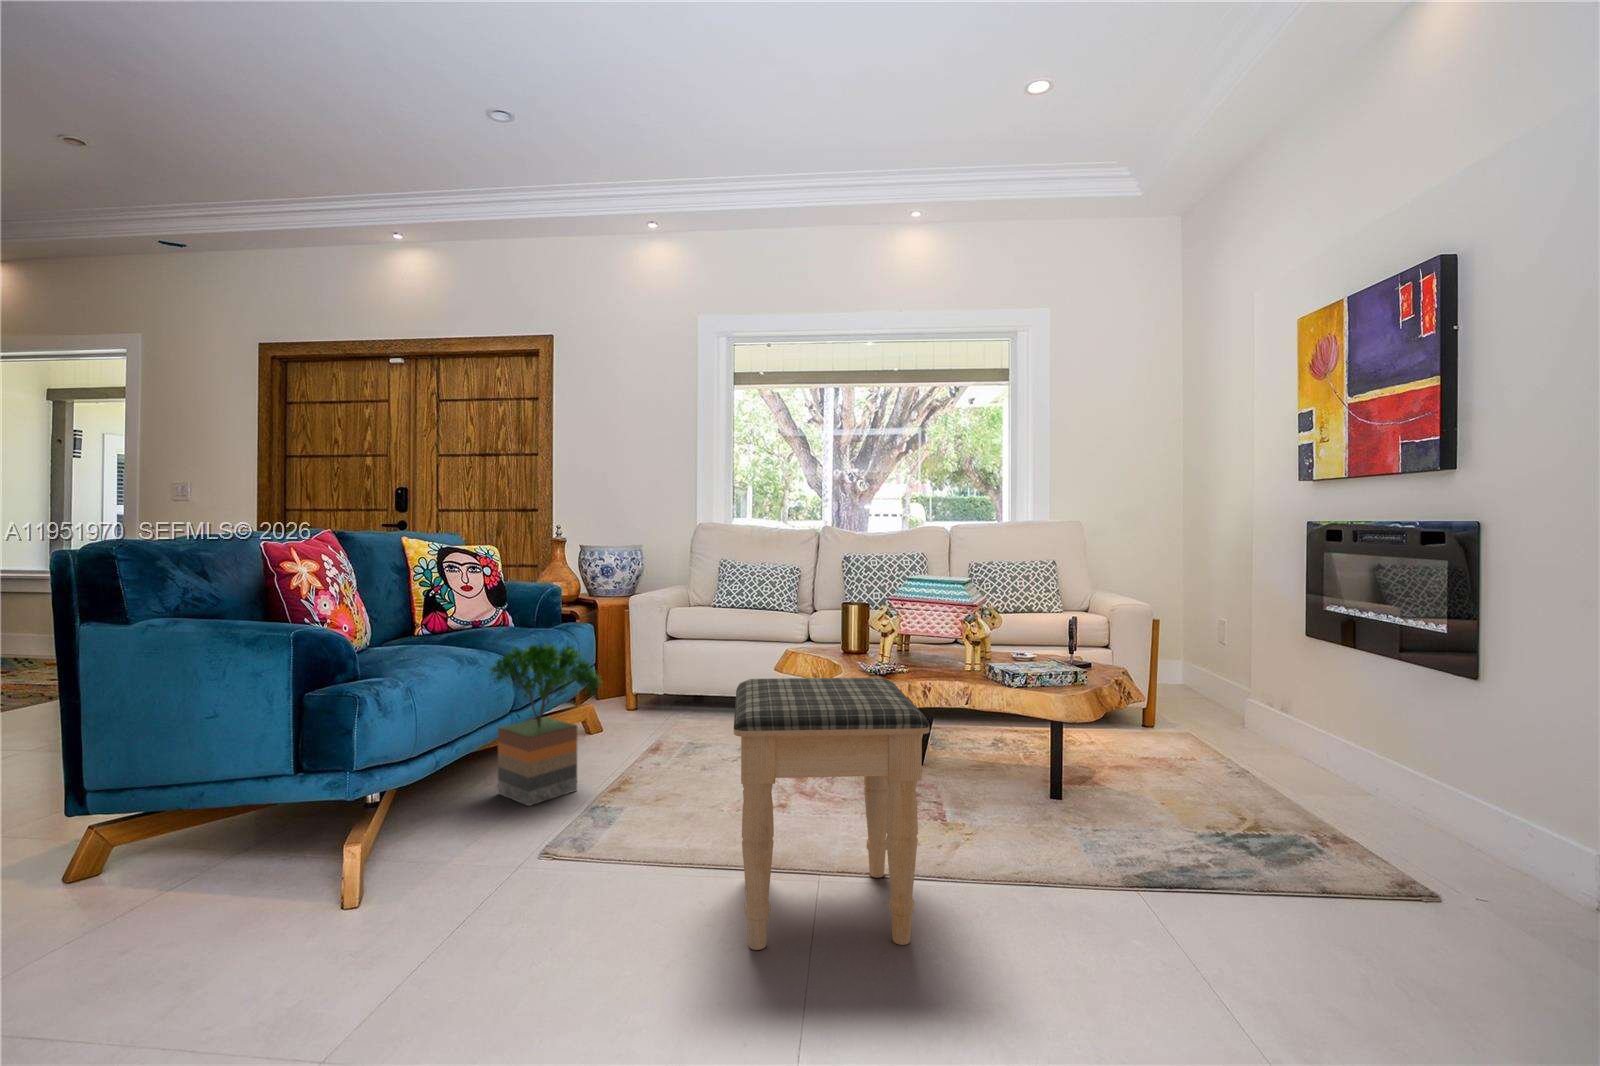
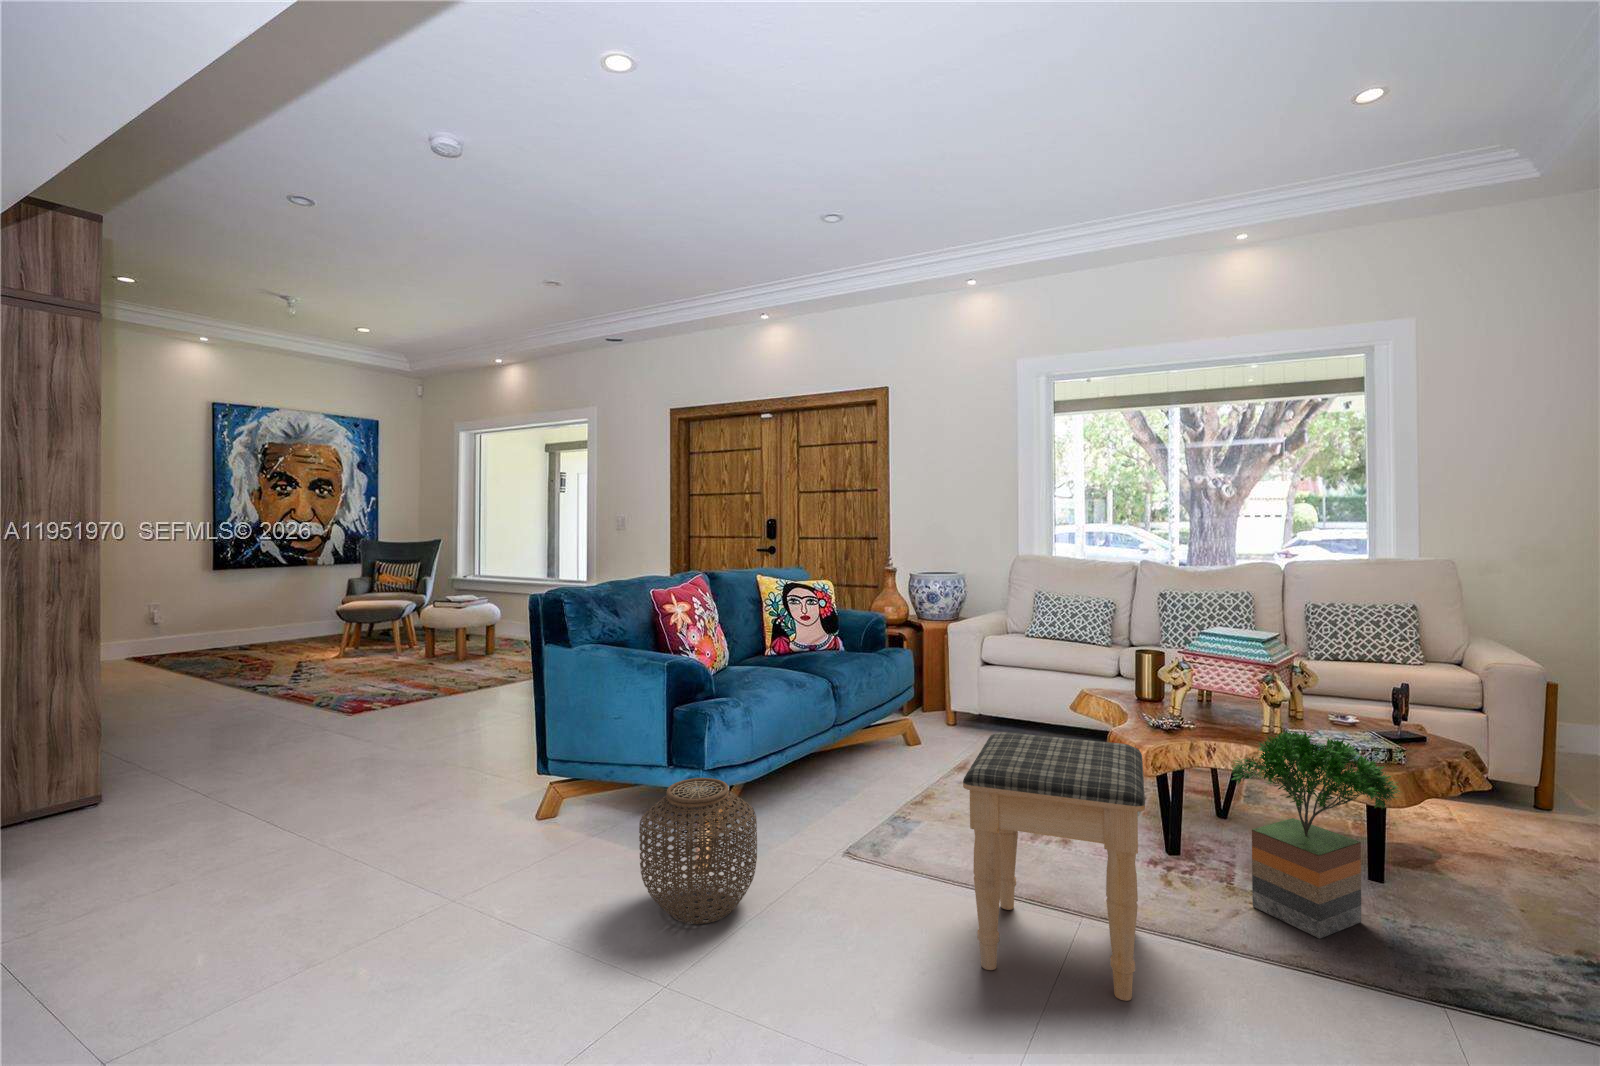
potted tree: present [489,645,600,806] -> present [1232,731,1401,939]
woven basket: none [239,779,438,994] -> present [639,778,757,924]

